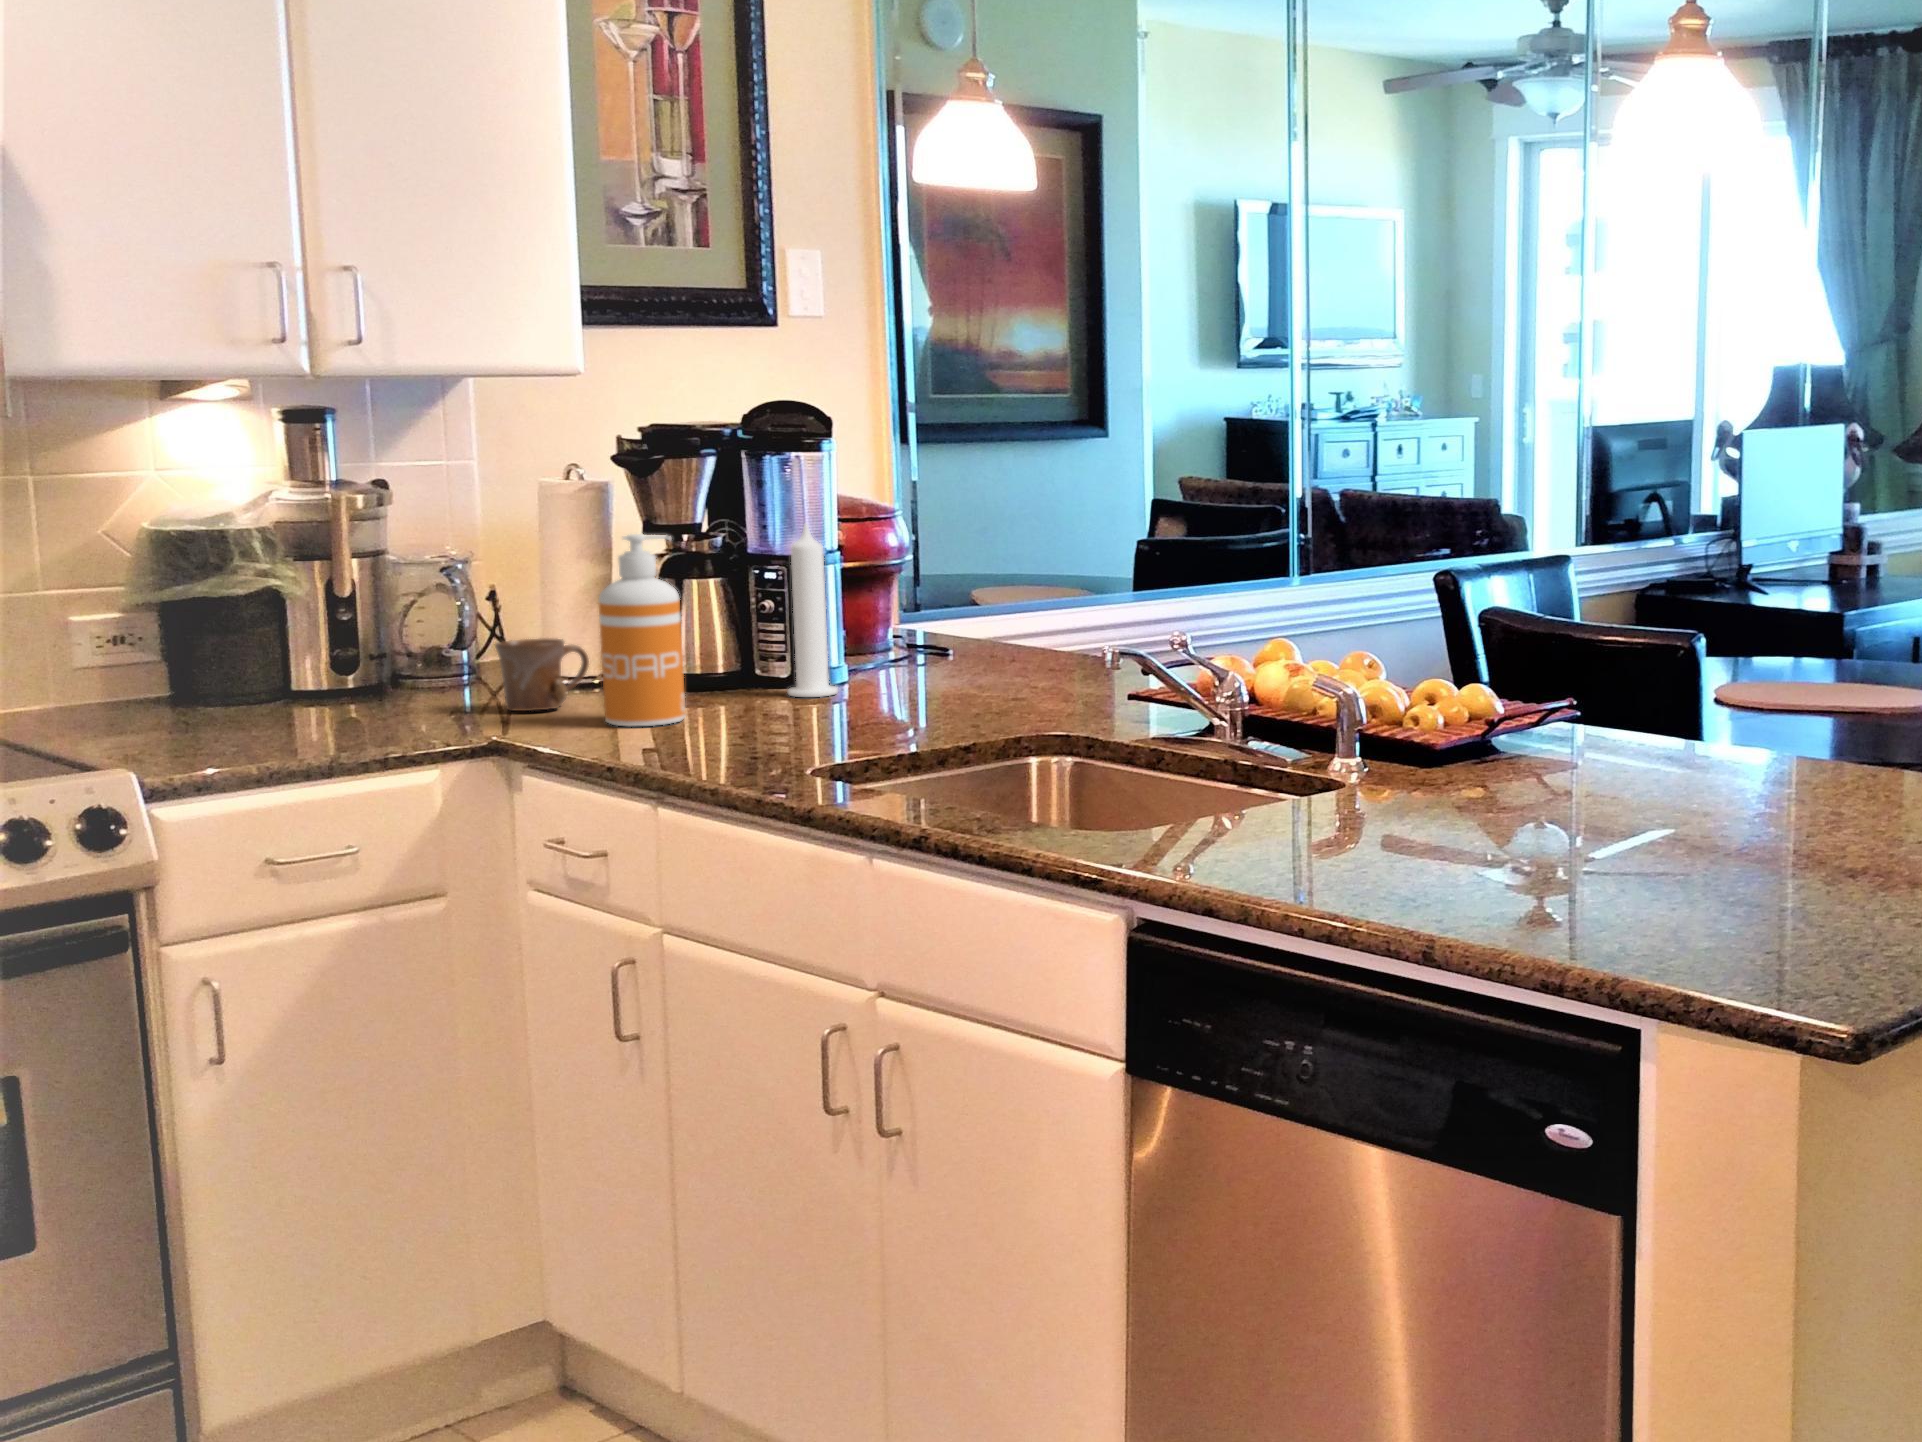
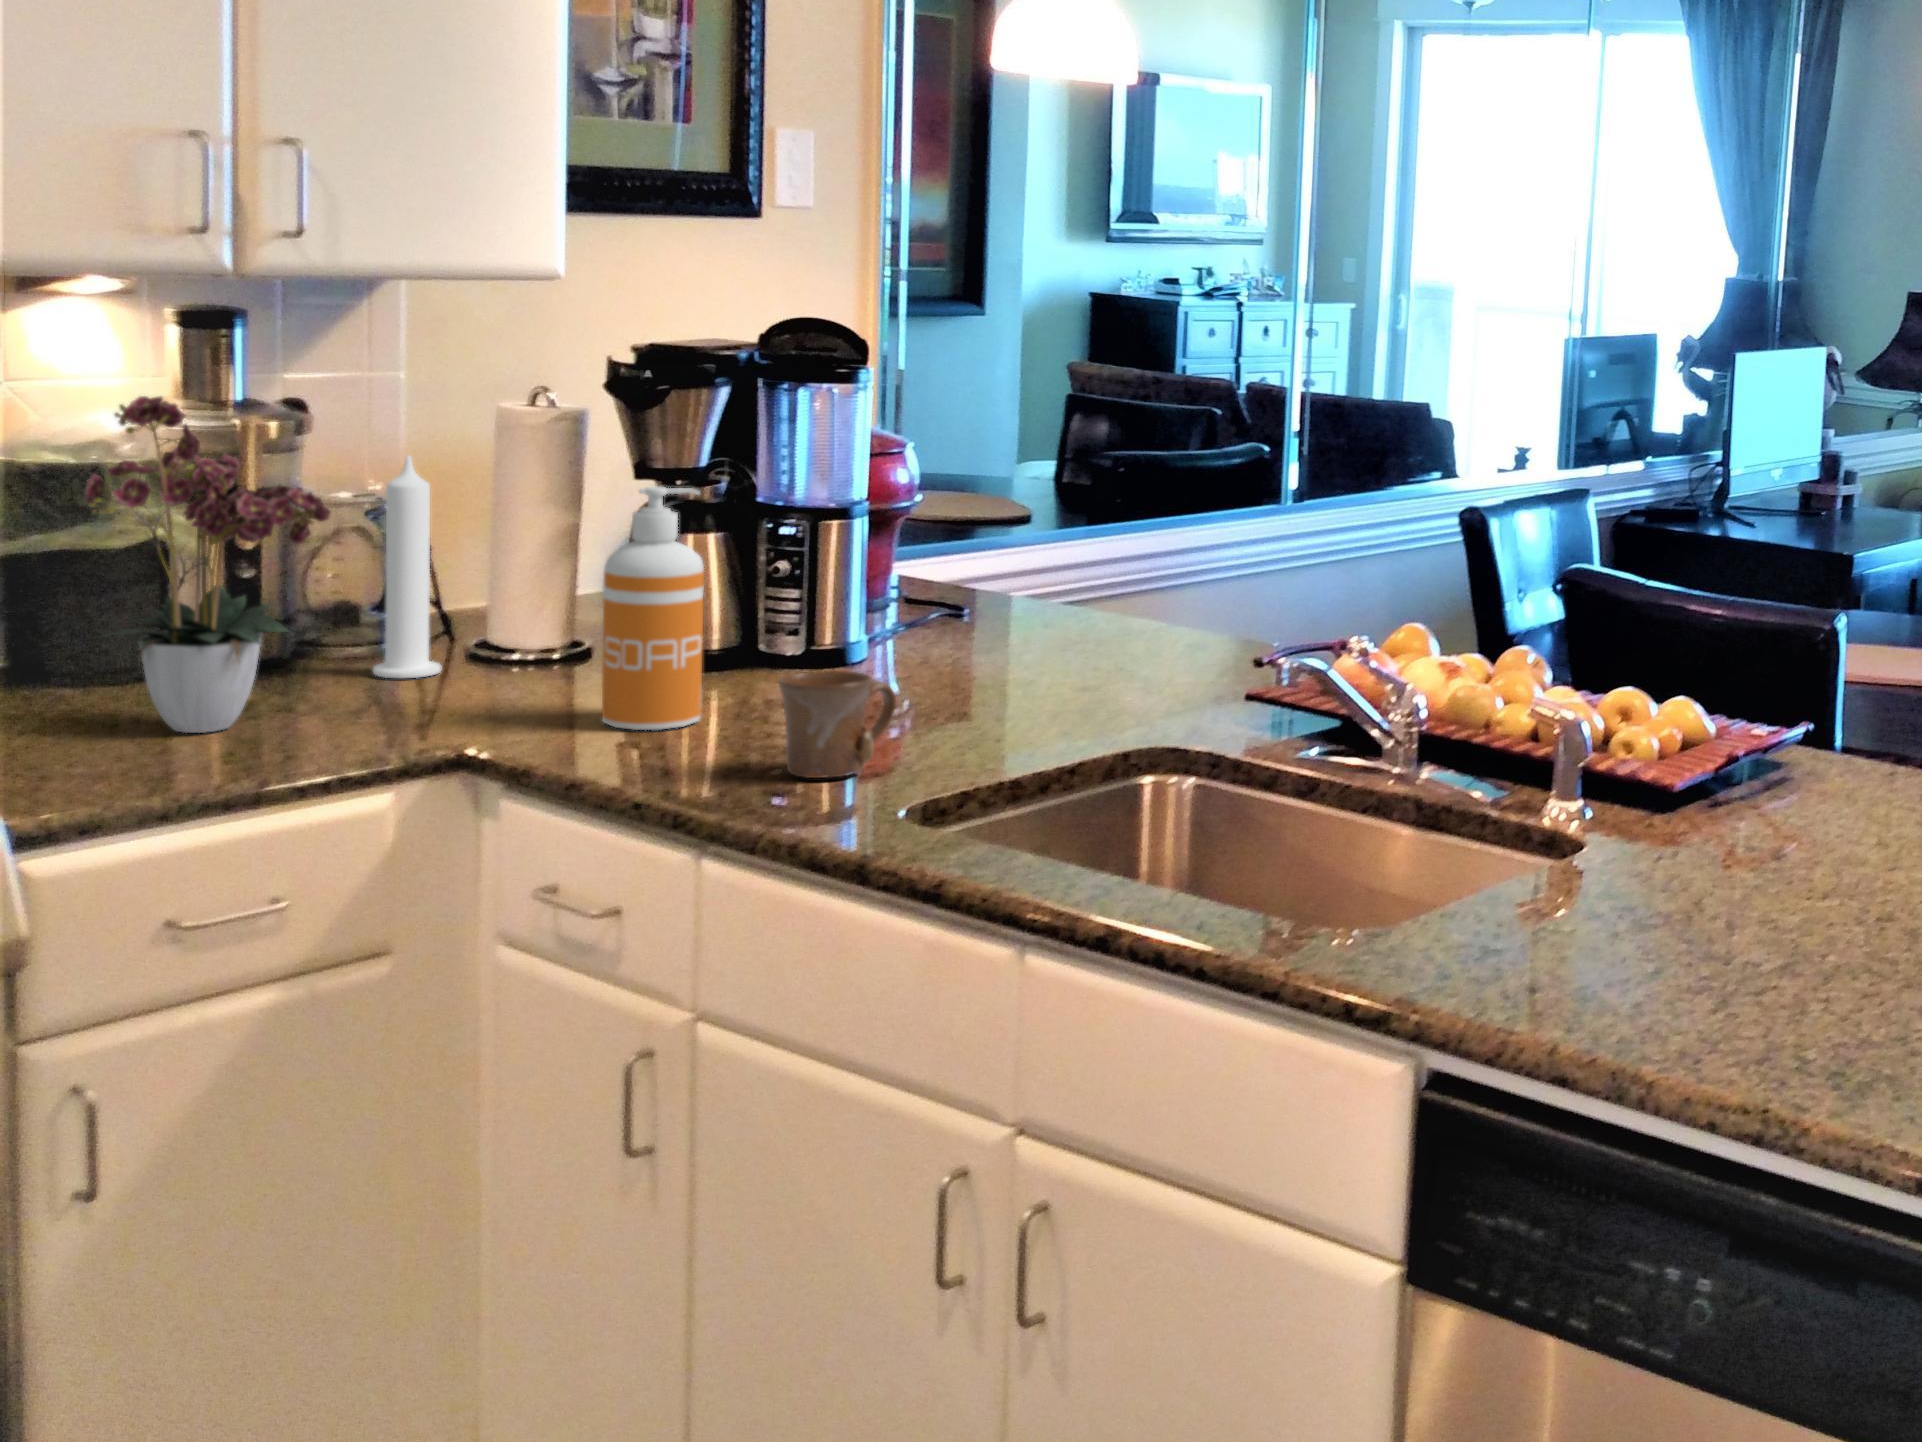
flower arrangement: none [186,457,401,730] -> present [86,396,331,733]
candle: present [788,524,838,697] -> present [373,456,442,678]
mug: present [495,639,589,711] -> present [778,671,896,778]

